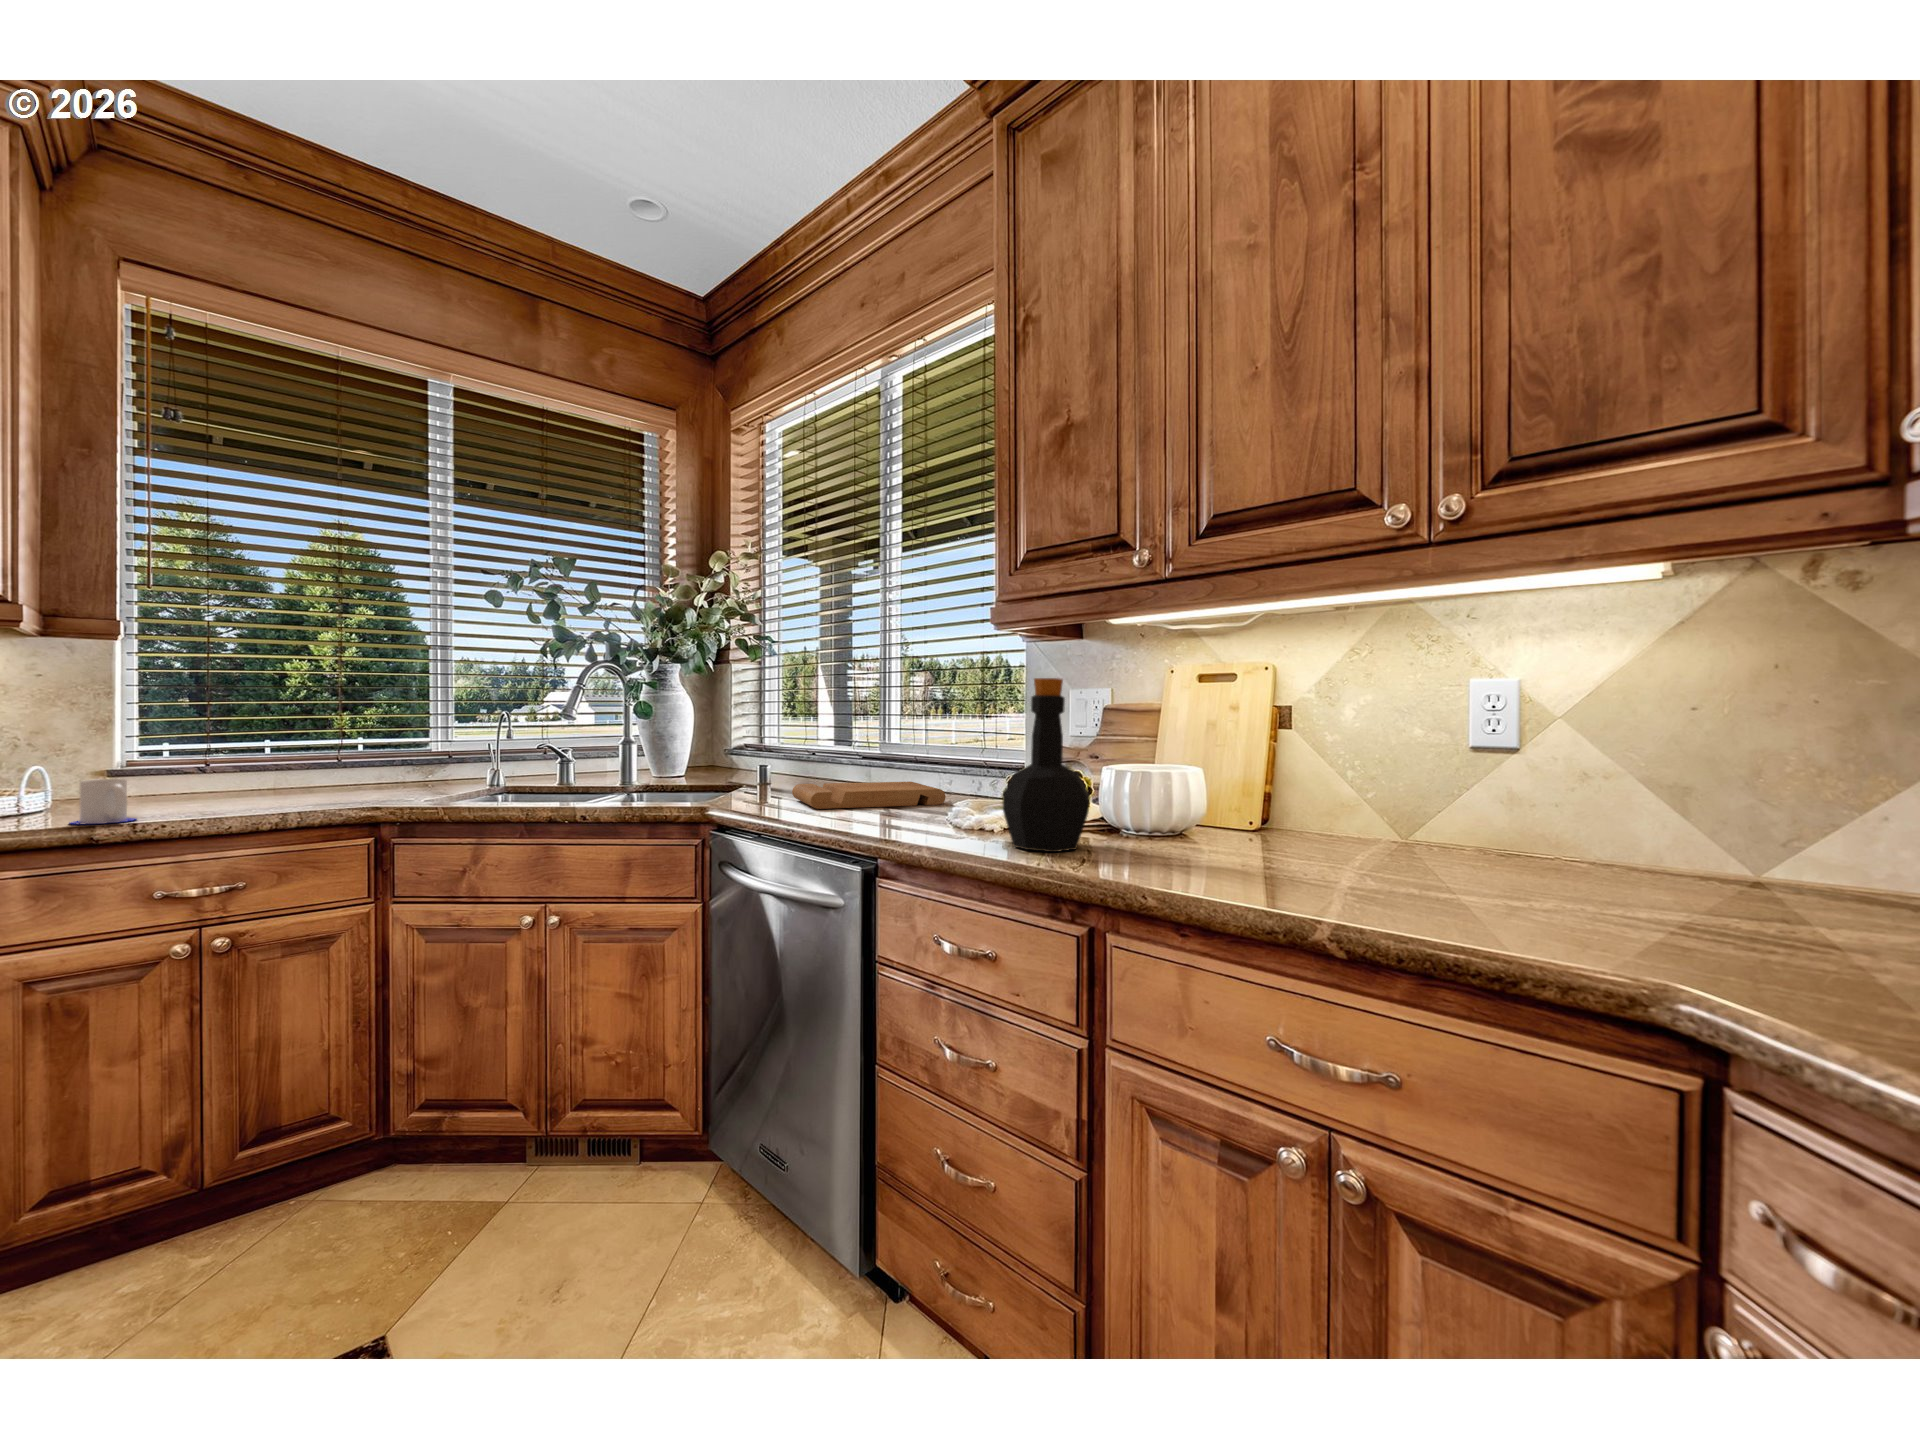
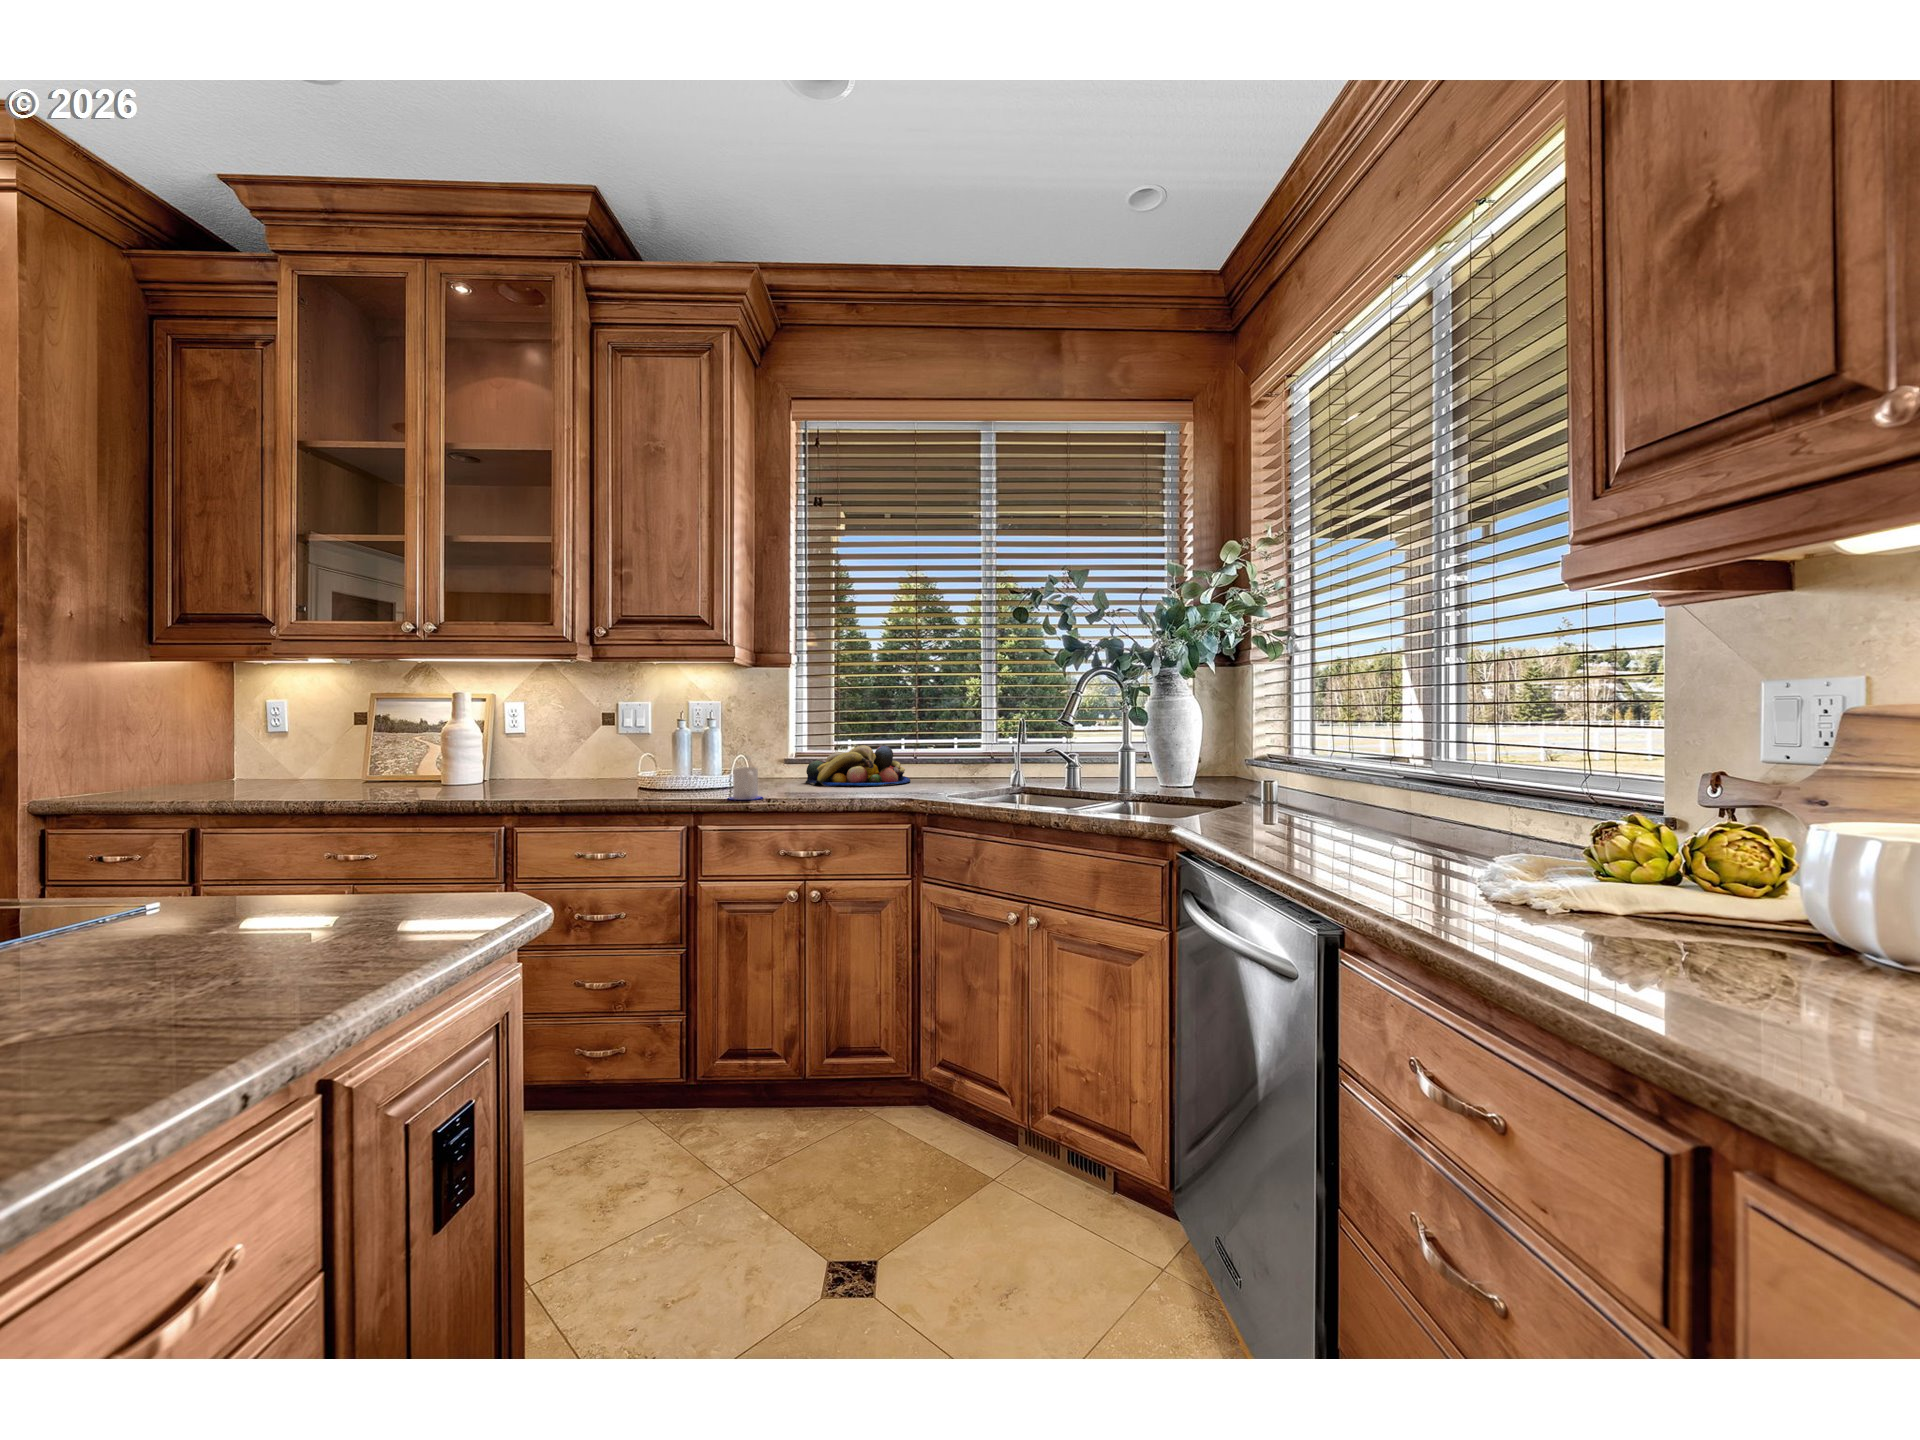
bottle: present [1002,678,1090,852] -> none [1544,663,1747,973]
fruit bowl: none [168,747,342,800] -> present [806,745,910,786]
cutting board: present [792,782,946,809] -> none [1285,806,1506,851]

